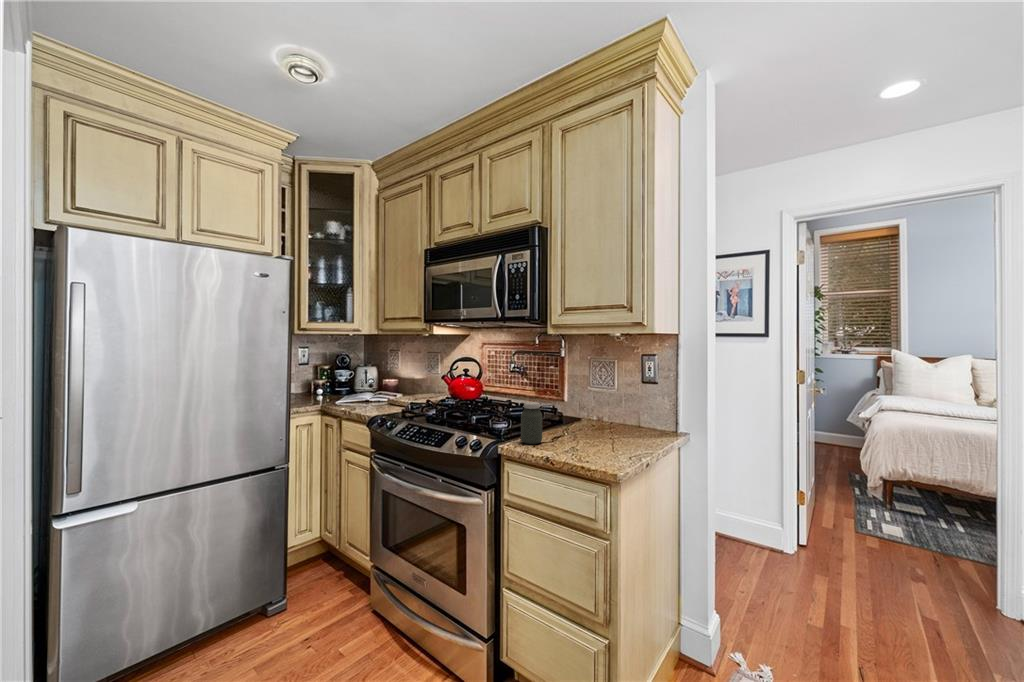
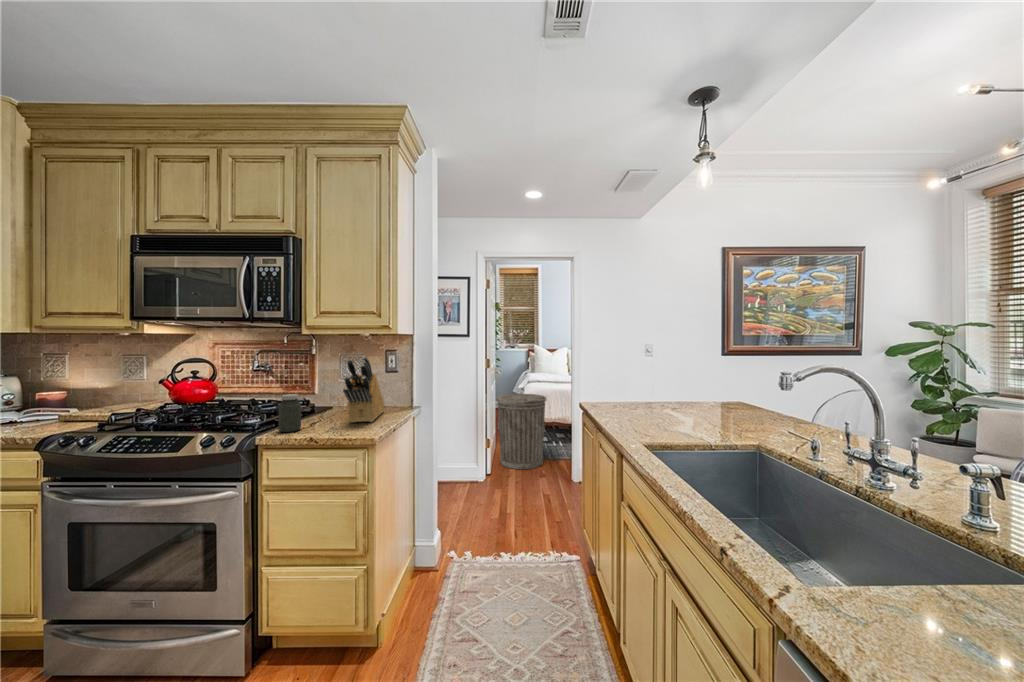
knife block: none [585,363,638,446] -> present [343,356,384,422]
trash can: none [818,427,921,554] -> present [497,394,546,469]

